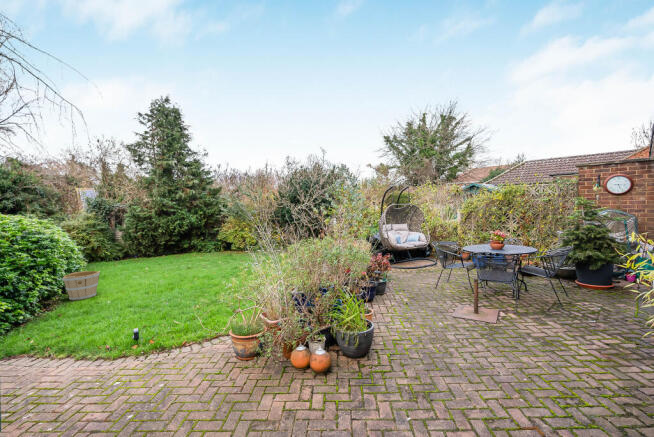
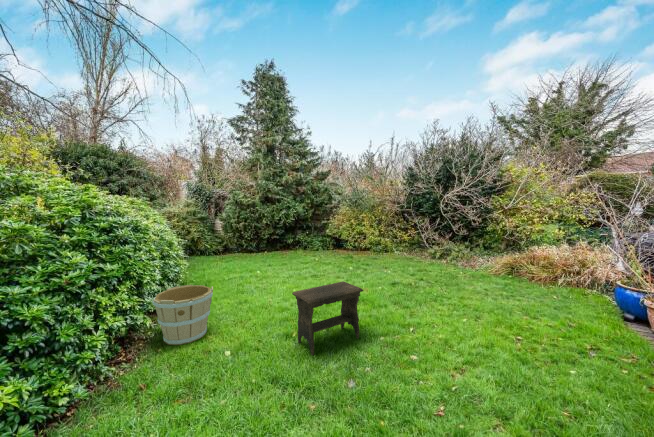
footstool: none [143,263,182,296] -> present [292,281,363,355]

